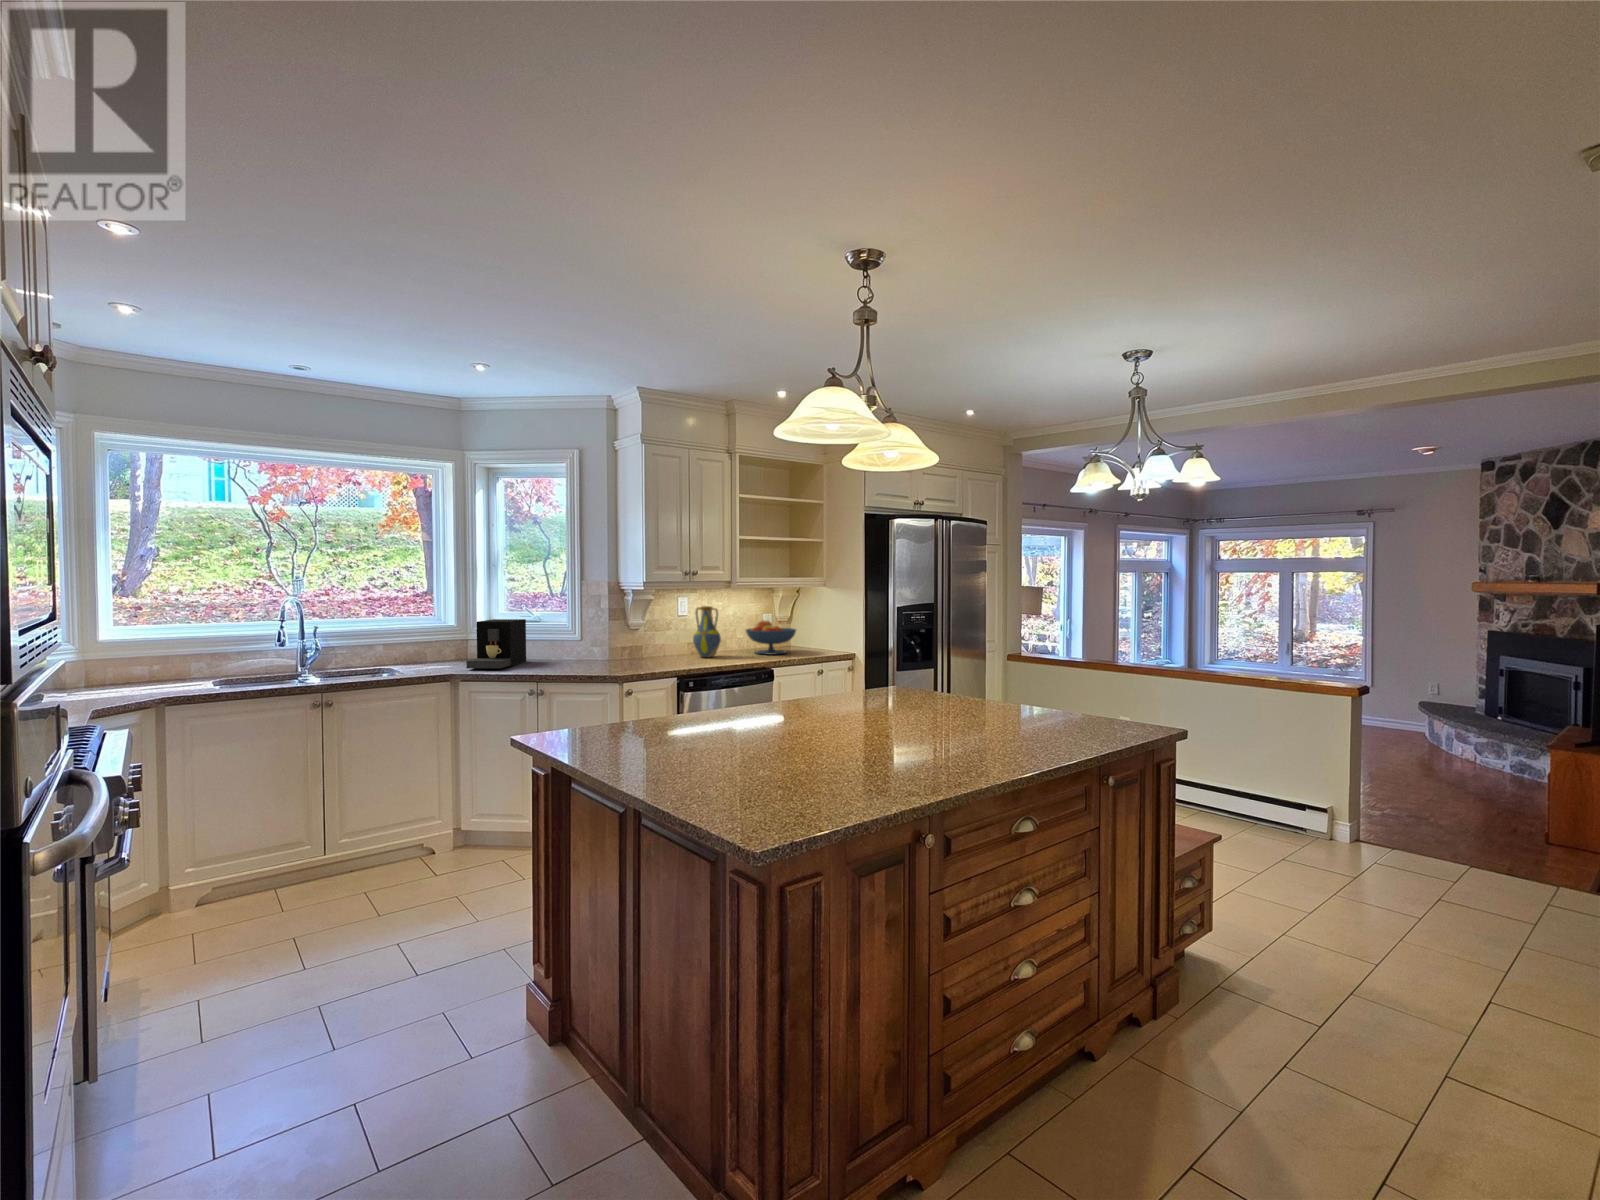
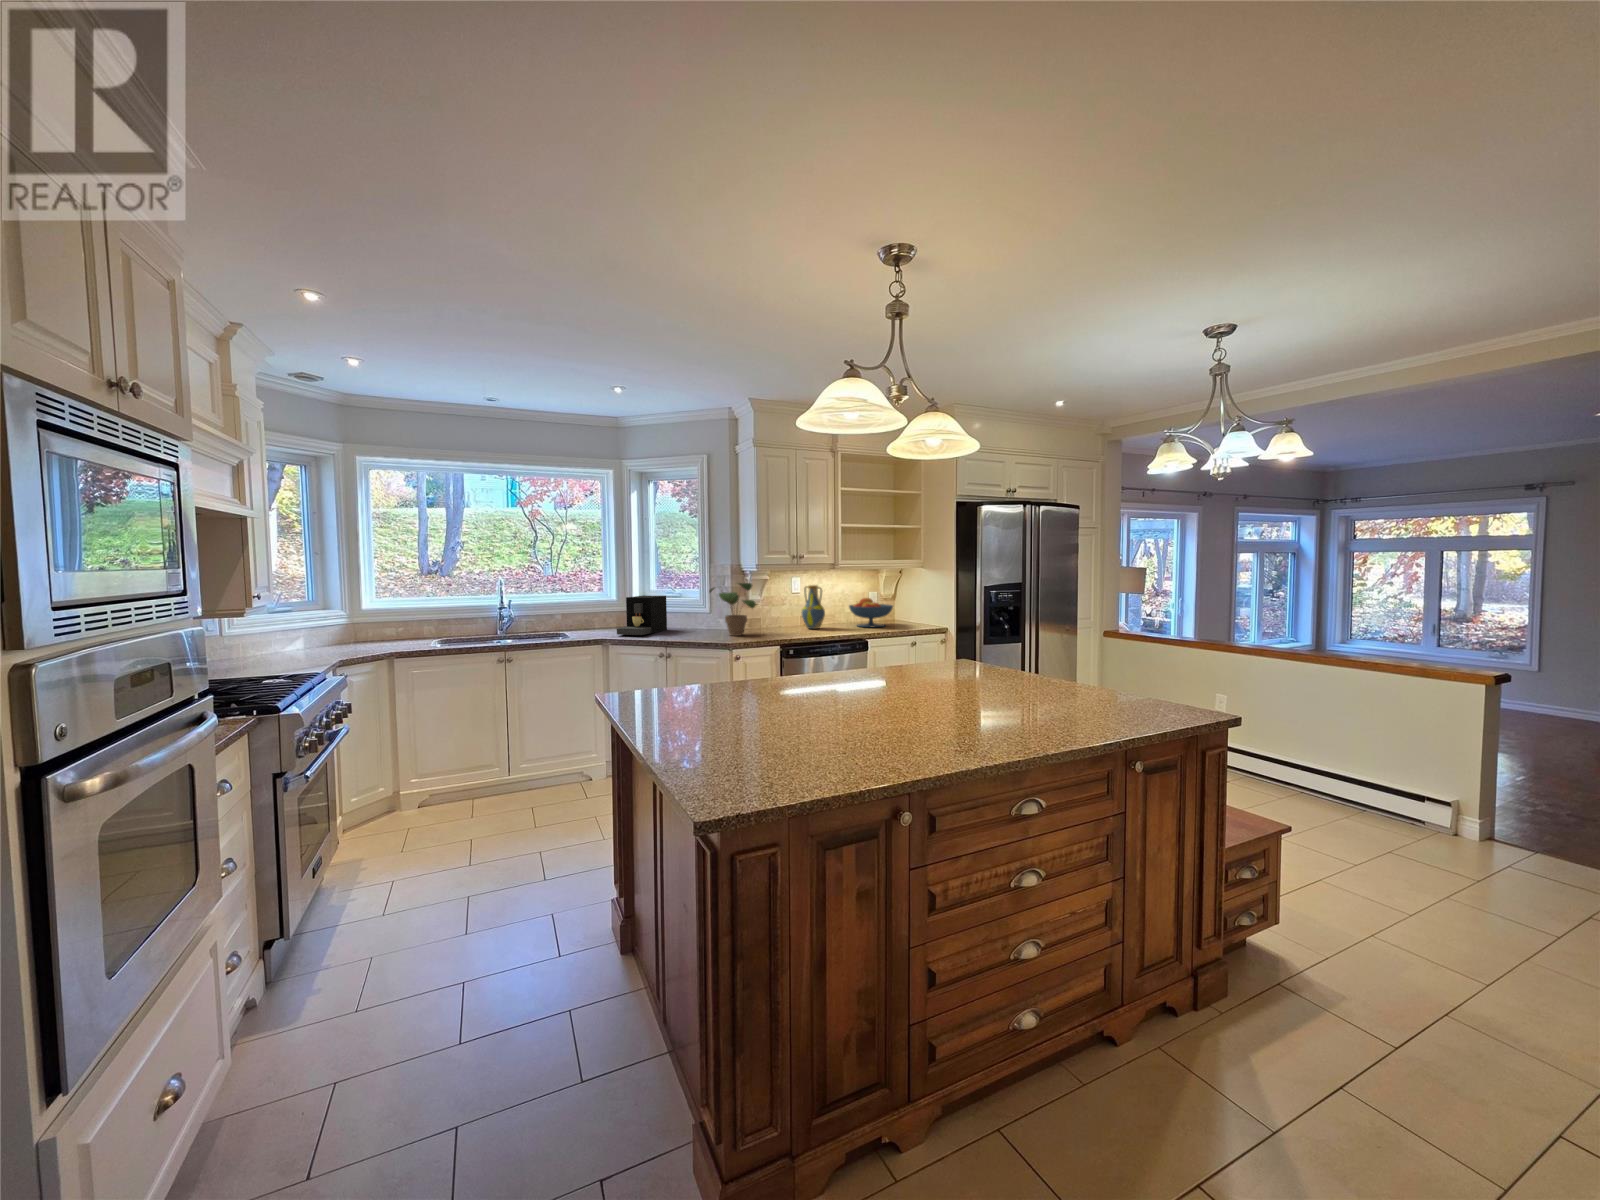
potted plant: none [586,602,646,667] -> present [709,583,756,636]

